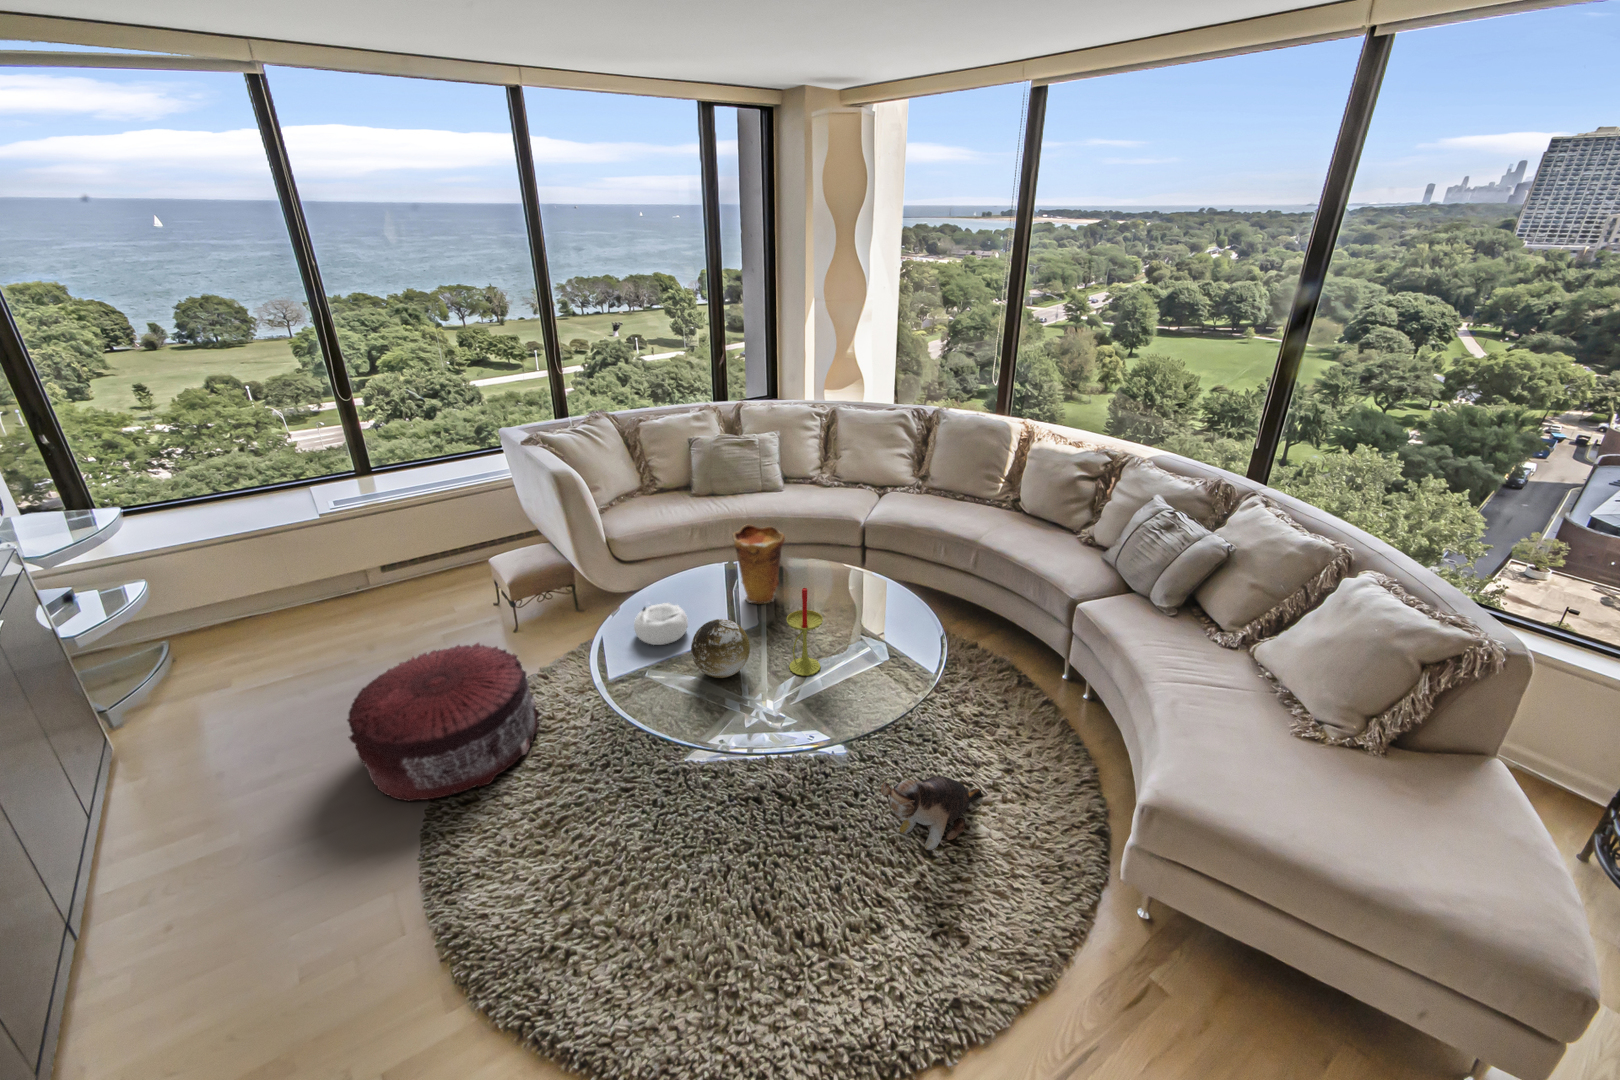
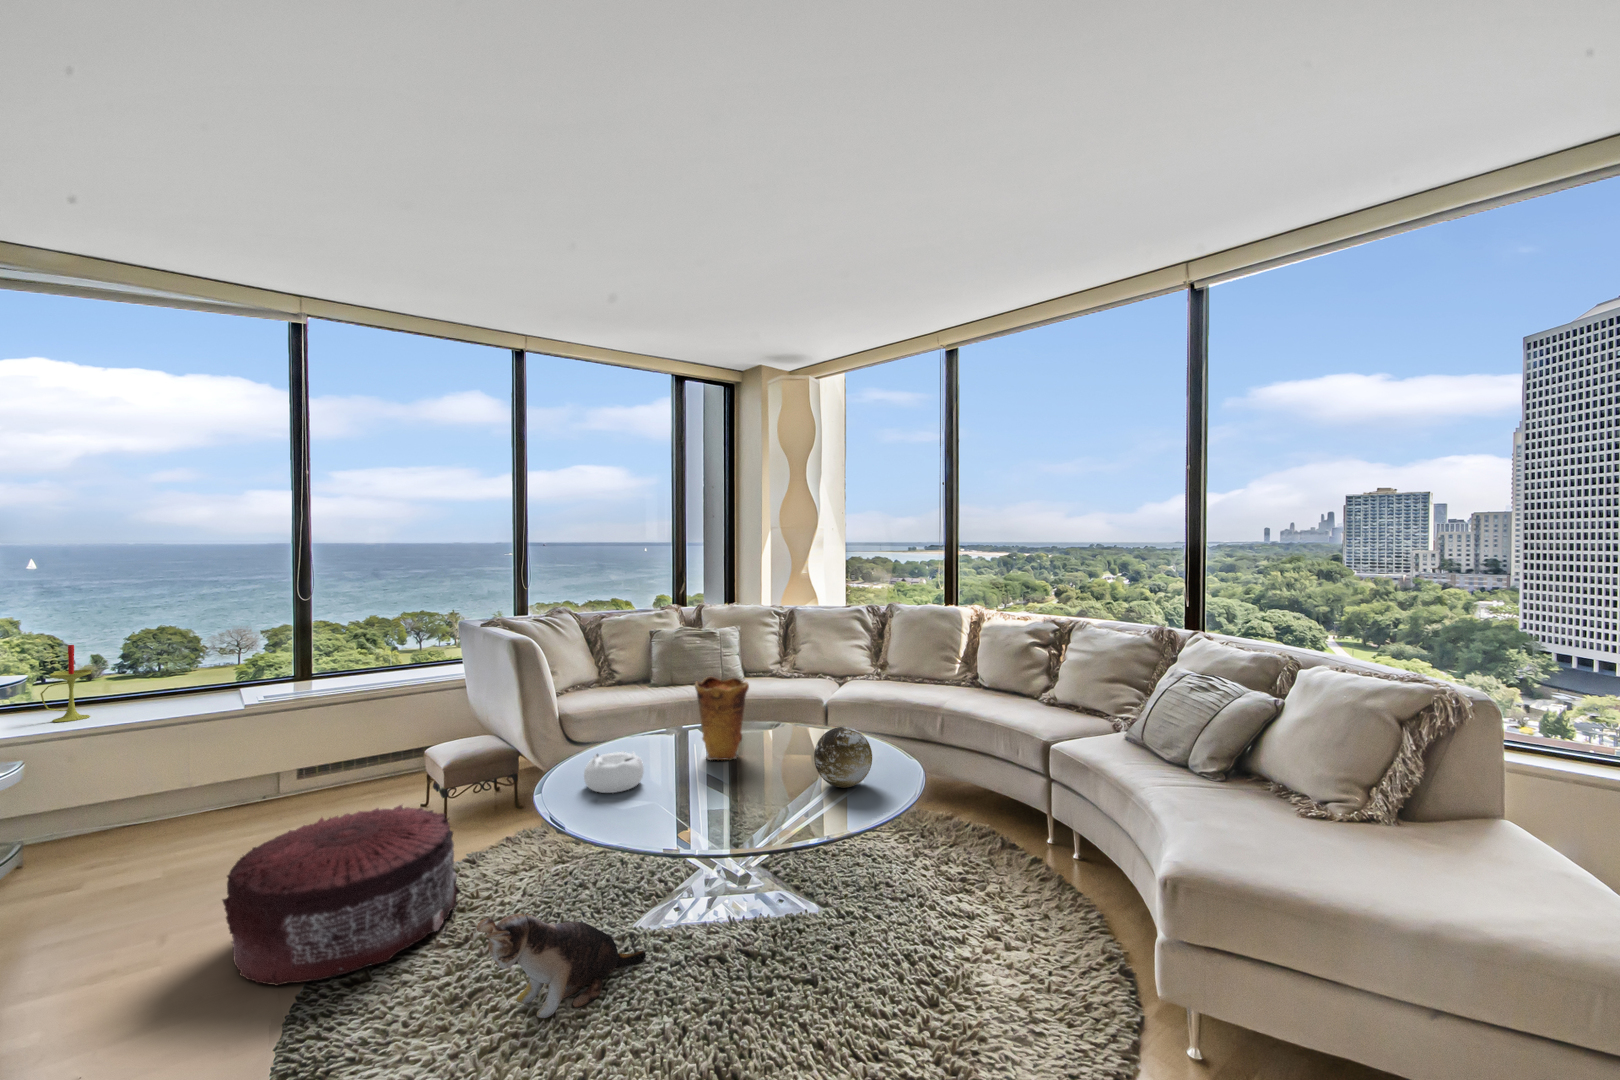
candle: present [787,588,823,676] -> present [41,645,92,722]
decorative orb: present [691,619,750,678] -> present [814,727,872,788]
plush toy: present [881,776,981,850] -> present [477,913,646,1018]

